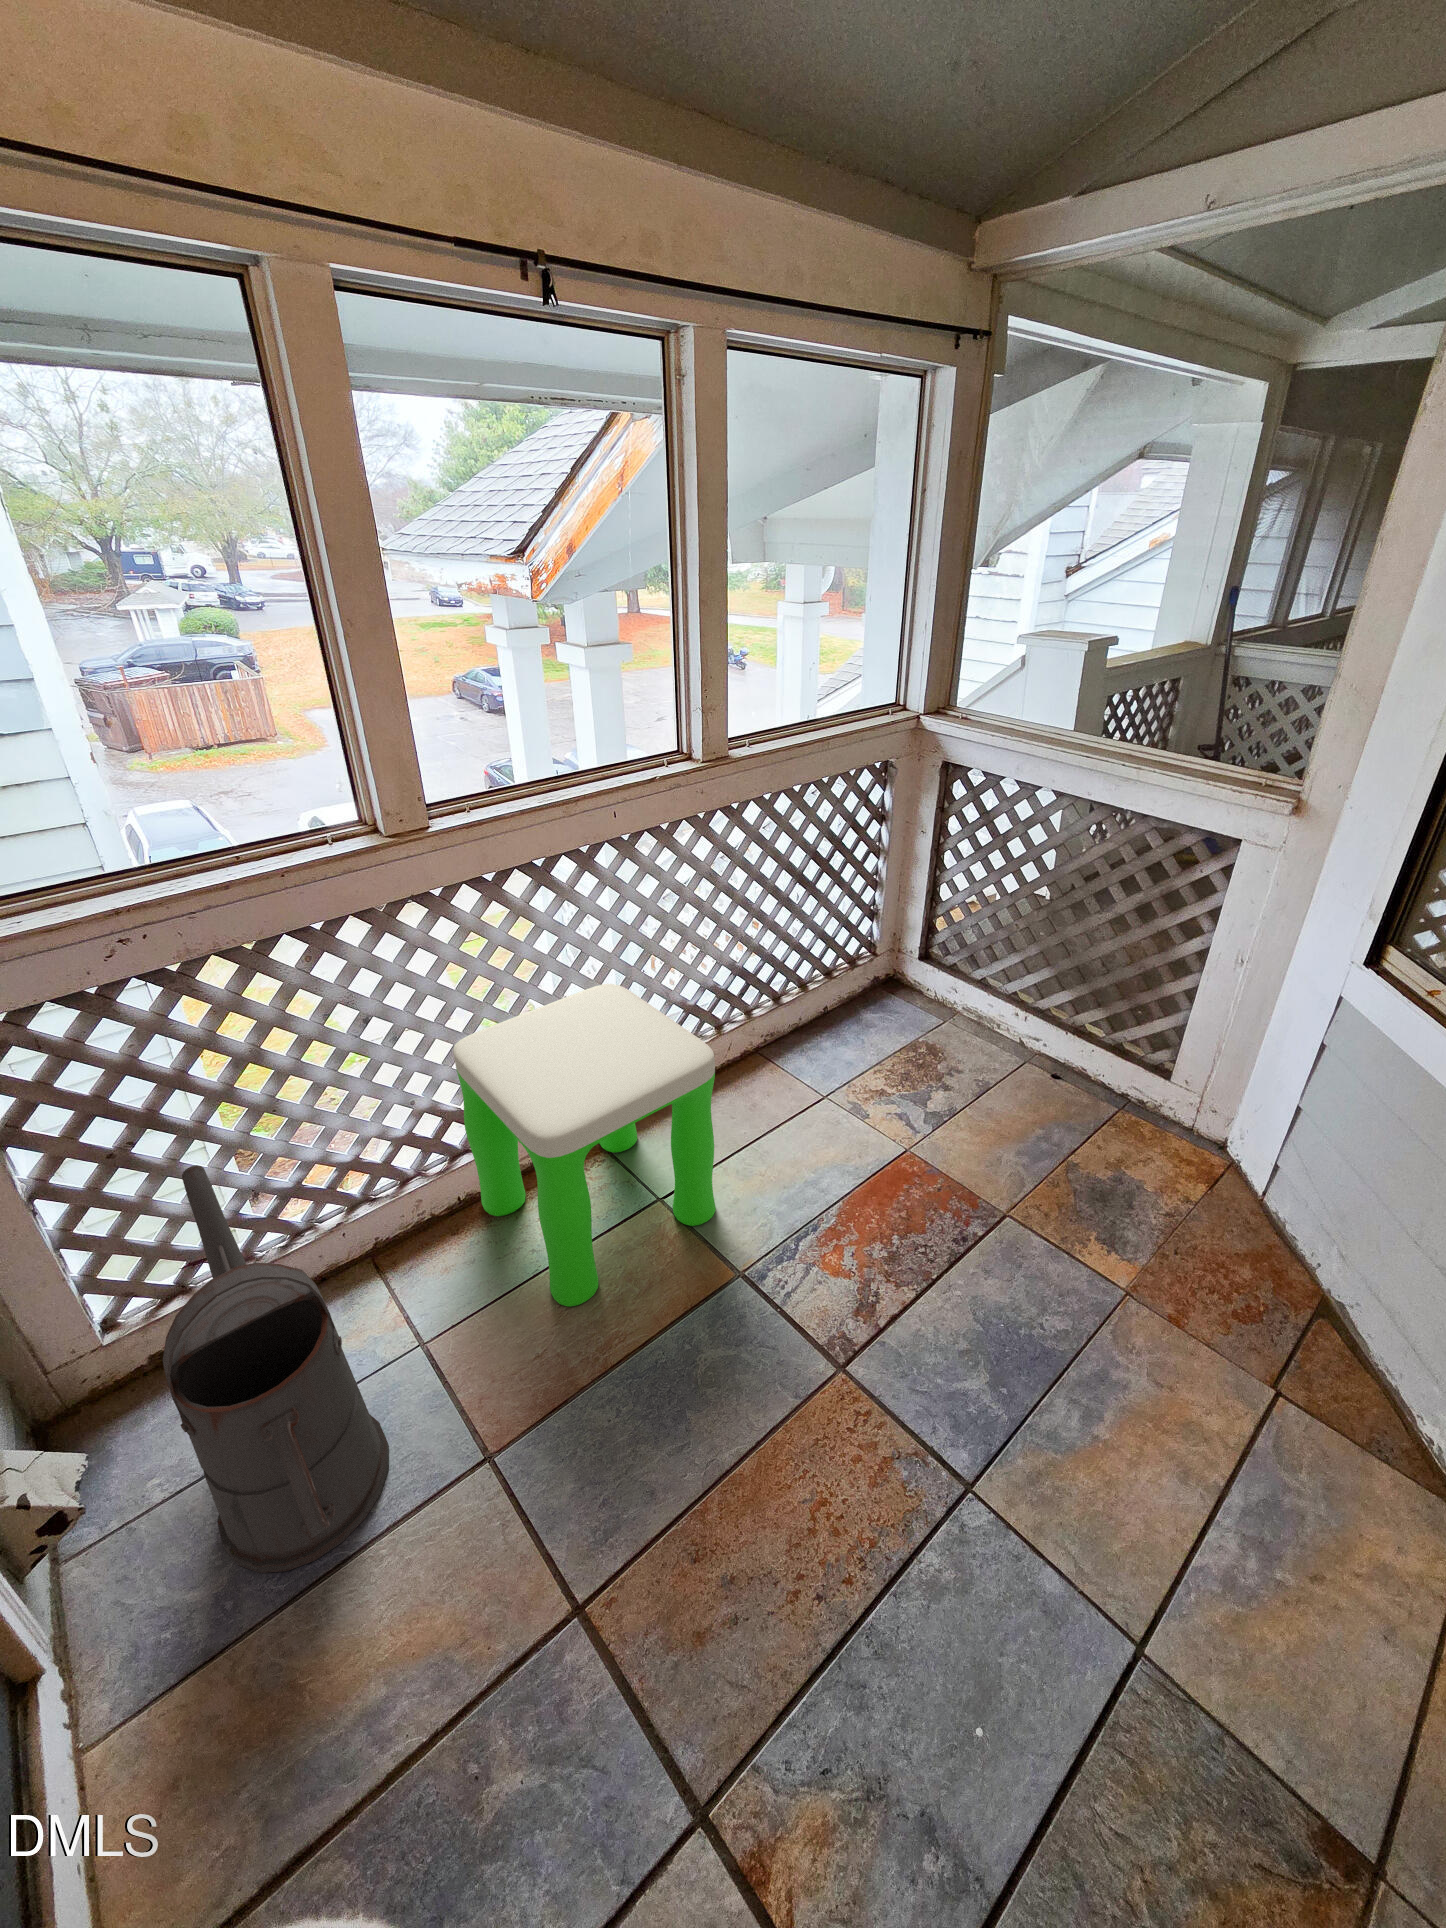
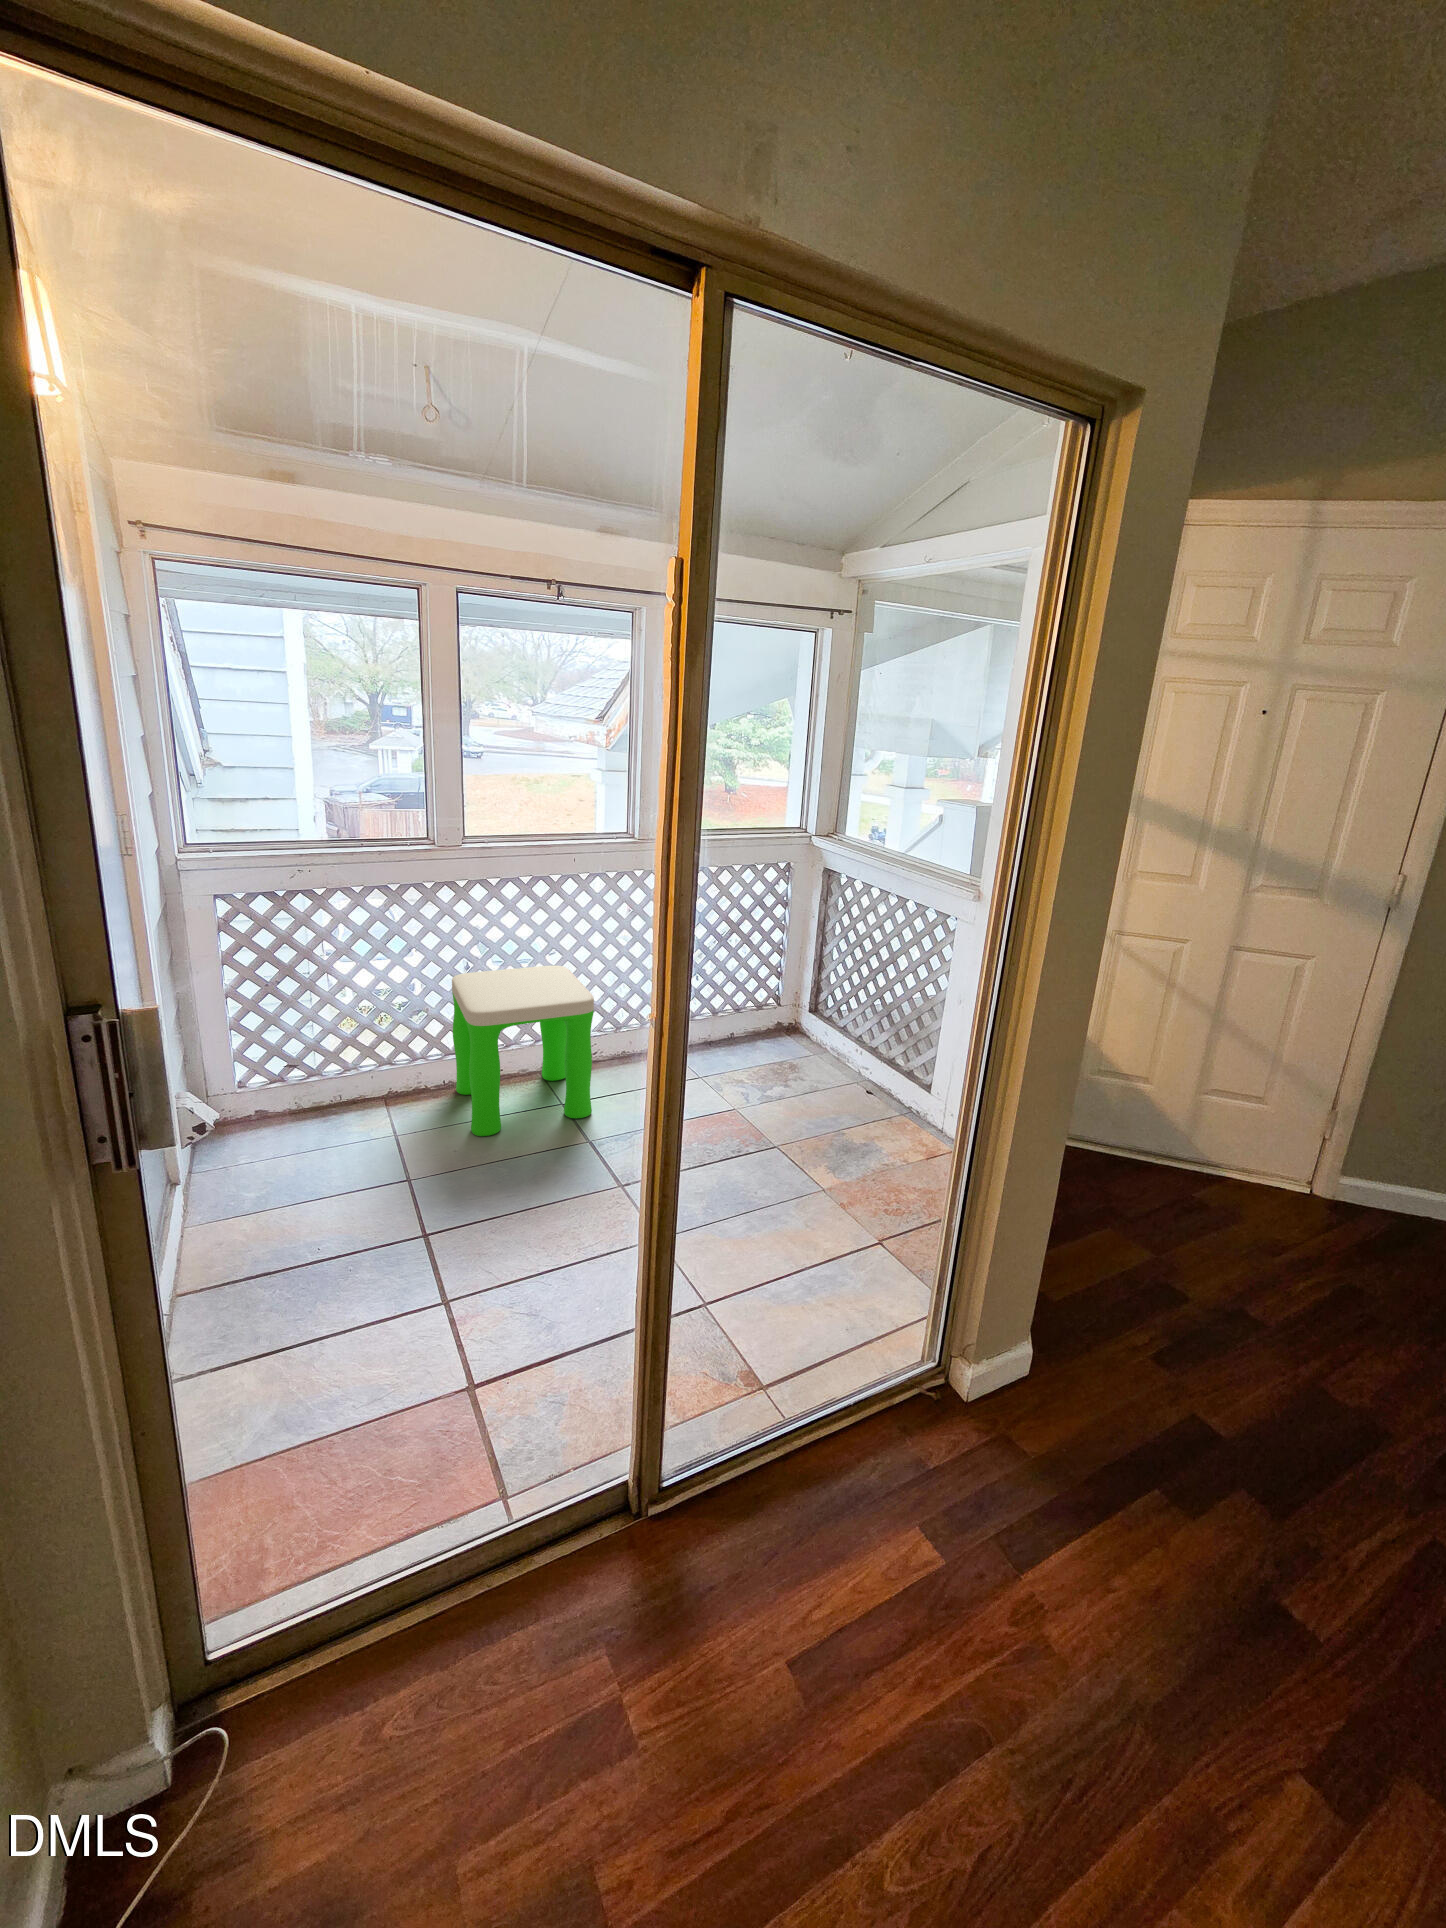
watering can: present [163,1165,389,1573] -> none [257,1000,353,1194]

